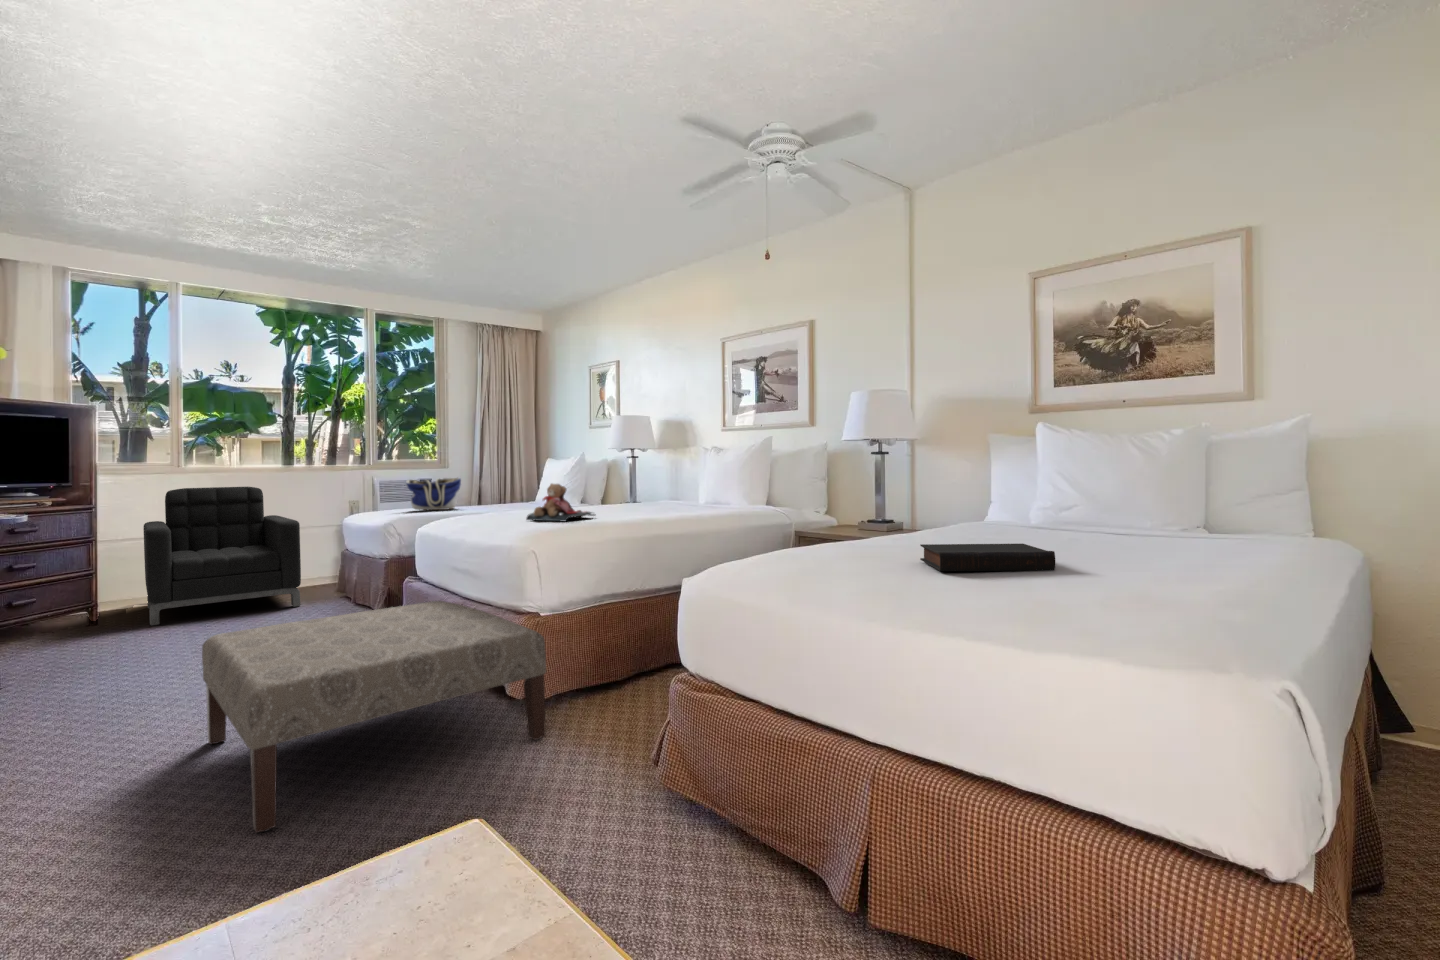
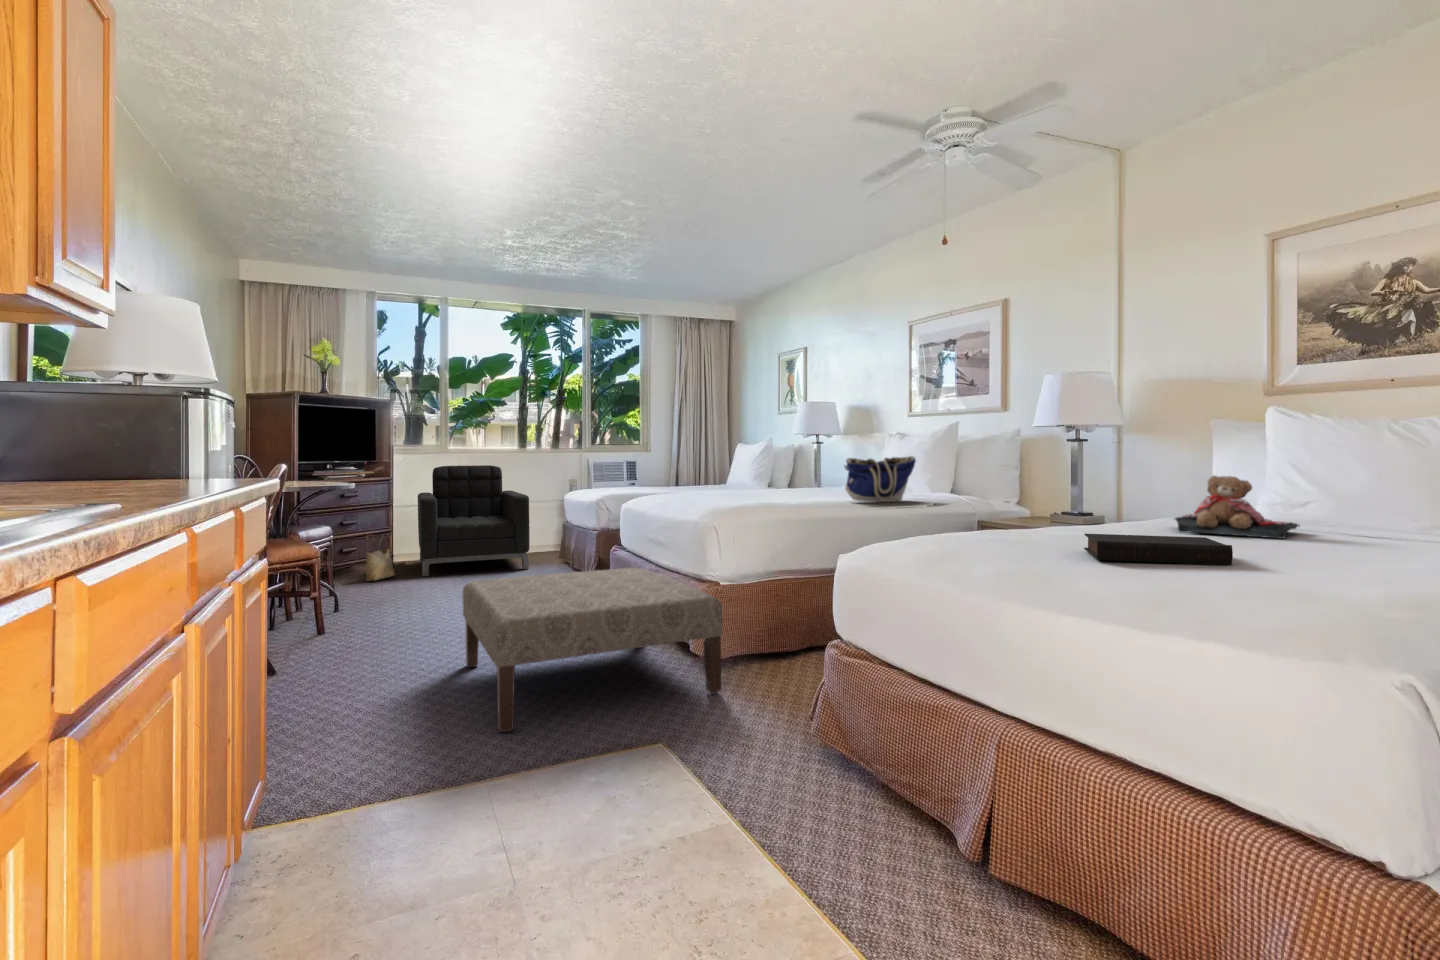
tote bag: present [406,478,461,510] -> present [844,456,916,502]
teddy bear: present [526,484,595,521] -> present [1175,476,1300,539]
woven basket: none [61,575,107,638] -> present [366,549,394,581]

